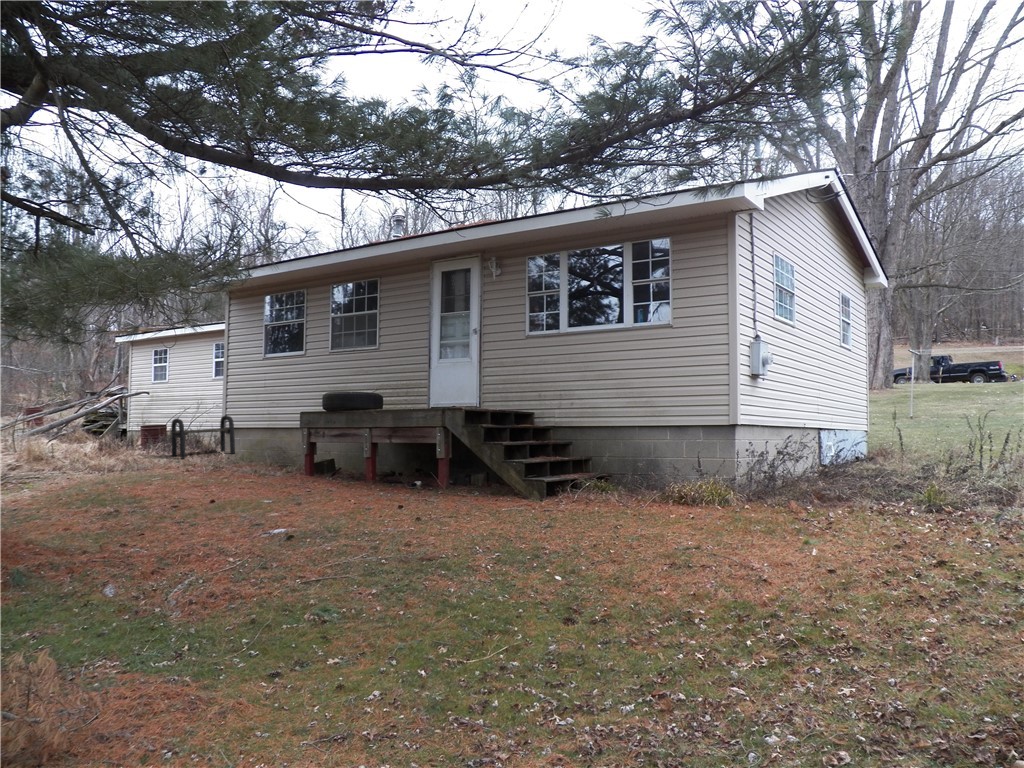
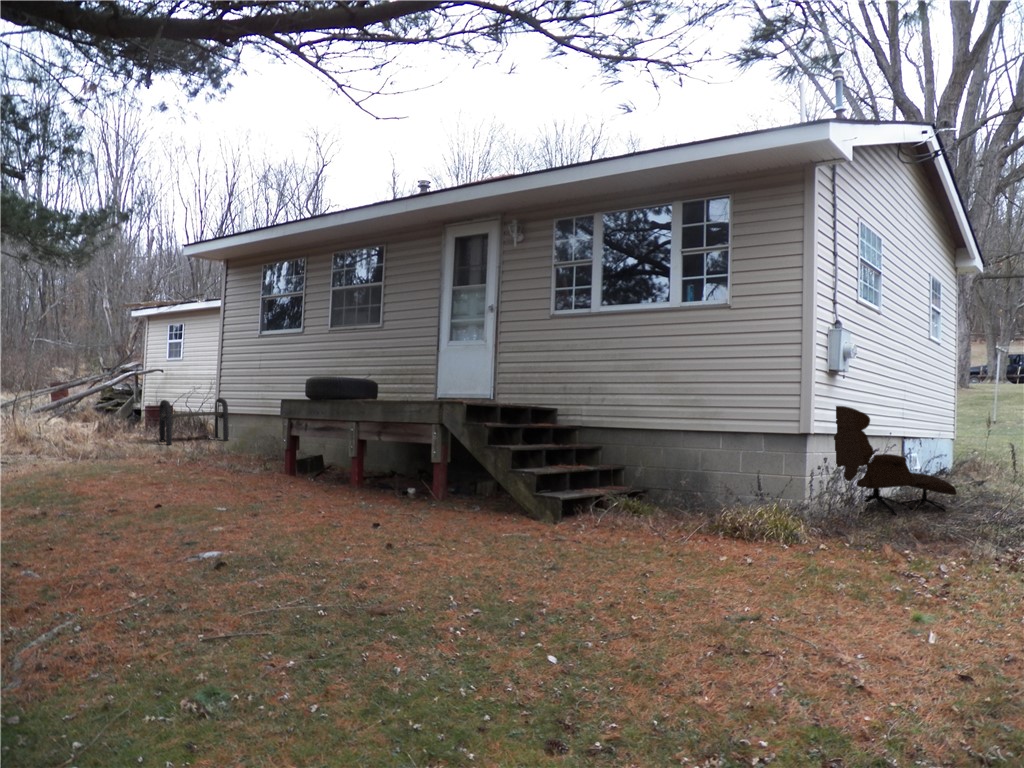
lounge chair: none [754,402,853,486] -> present [834,406,957,515]

